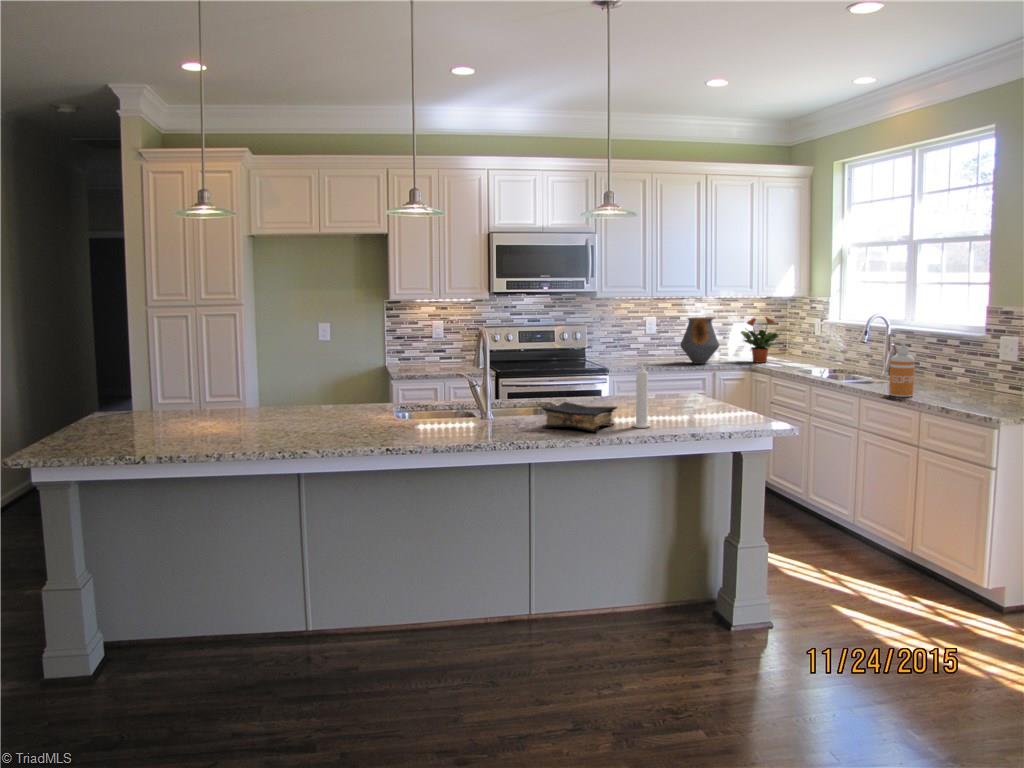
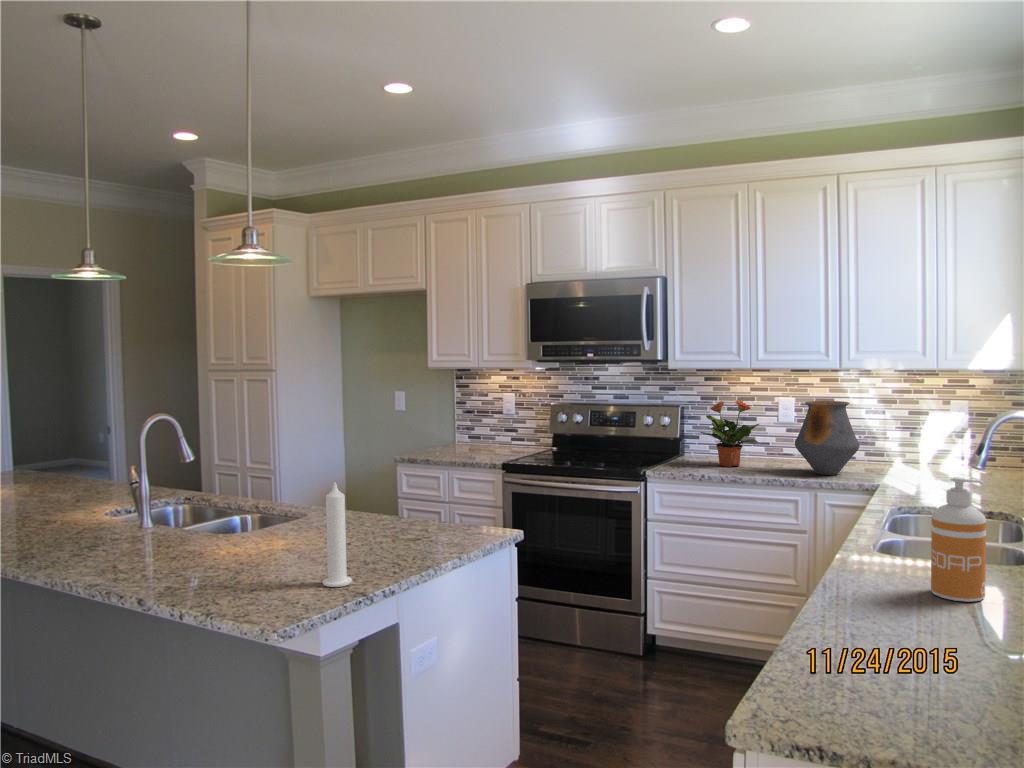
potted plant: present [741,317,779,363] -> present [700,400,759,467]
book: present [542,402,617,432] -> none [229,525,319,584]

